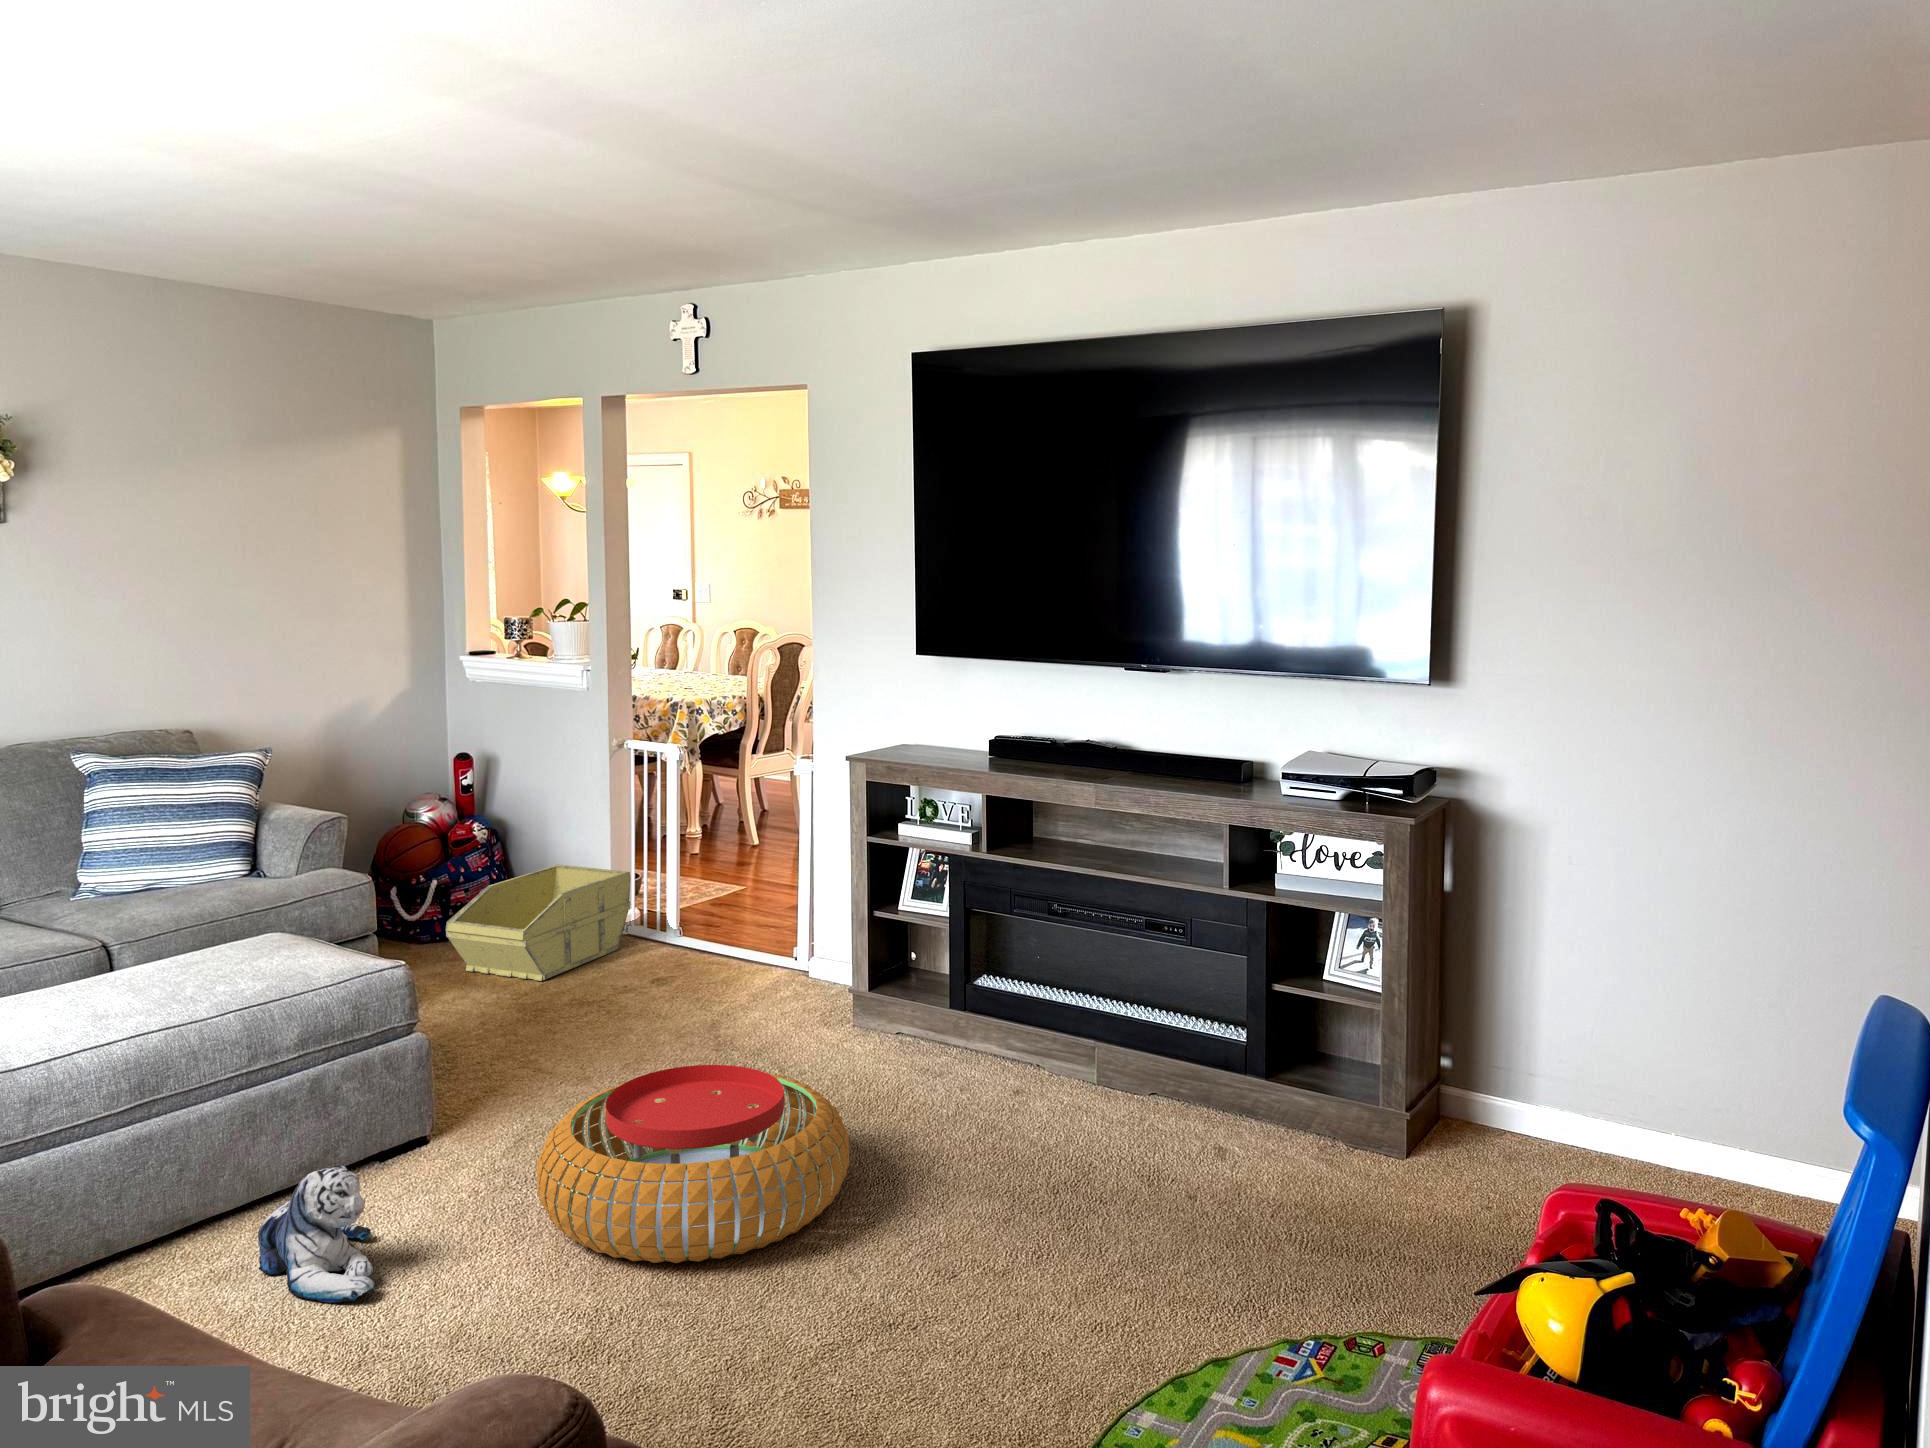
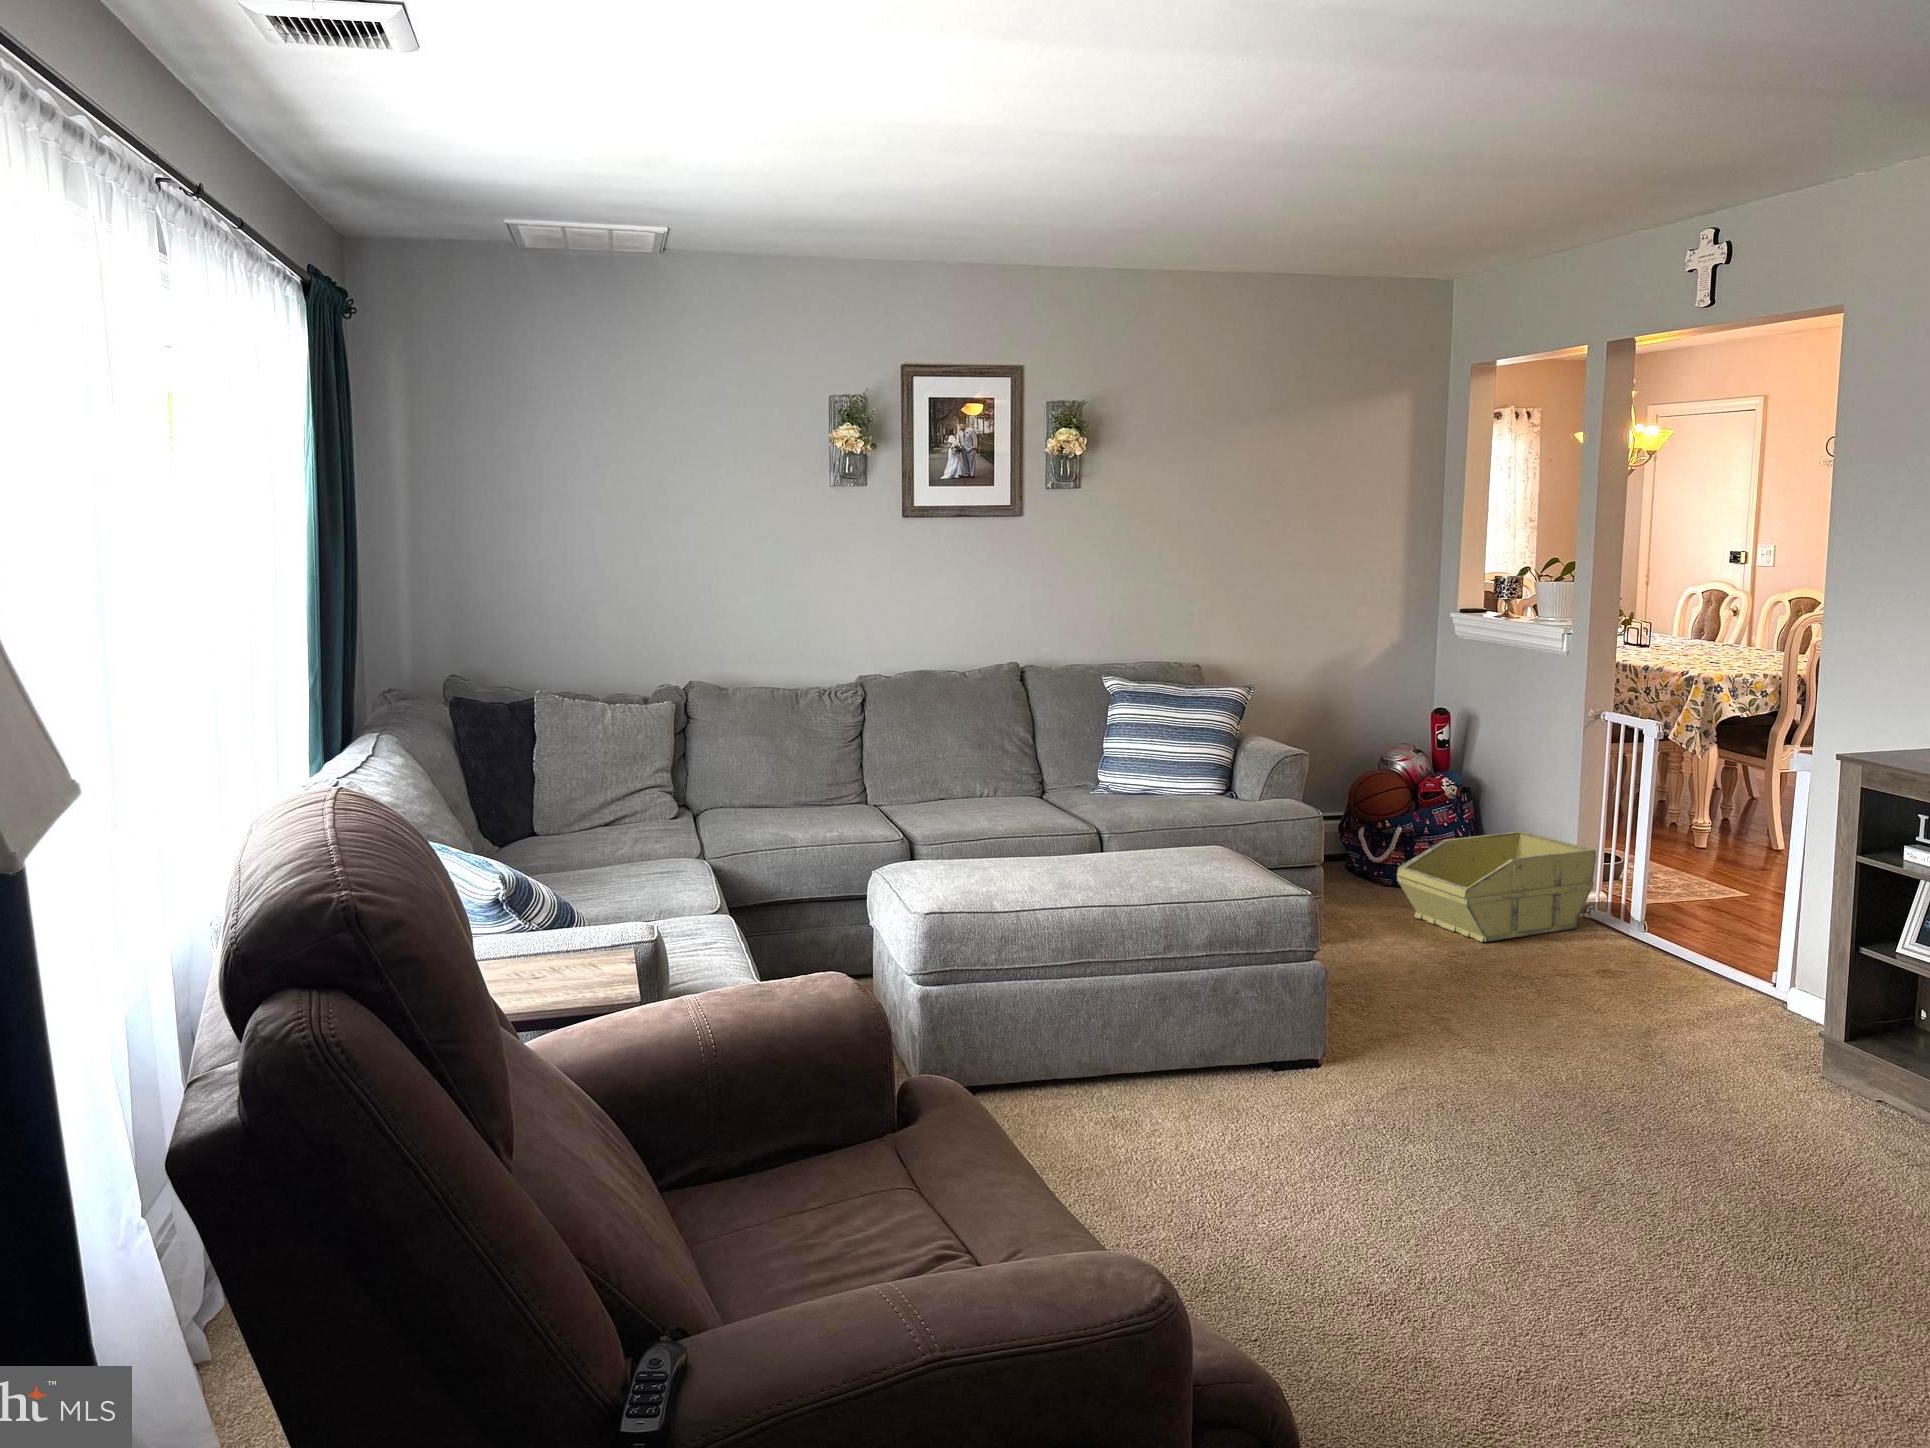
pouf: present [537,1065,850,1263] -> none [1385,1055,1750,1277]
plush toy: present [258,1165,374,1302] -> none [1146,1053,1240,1176]

